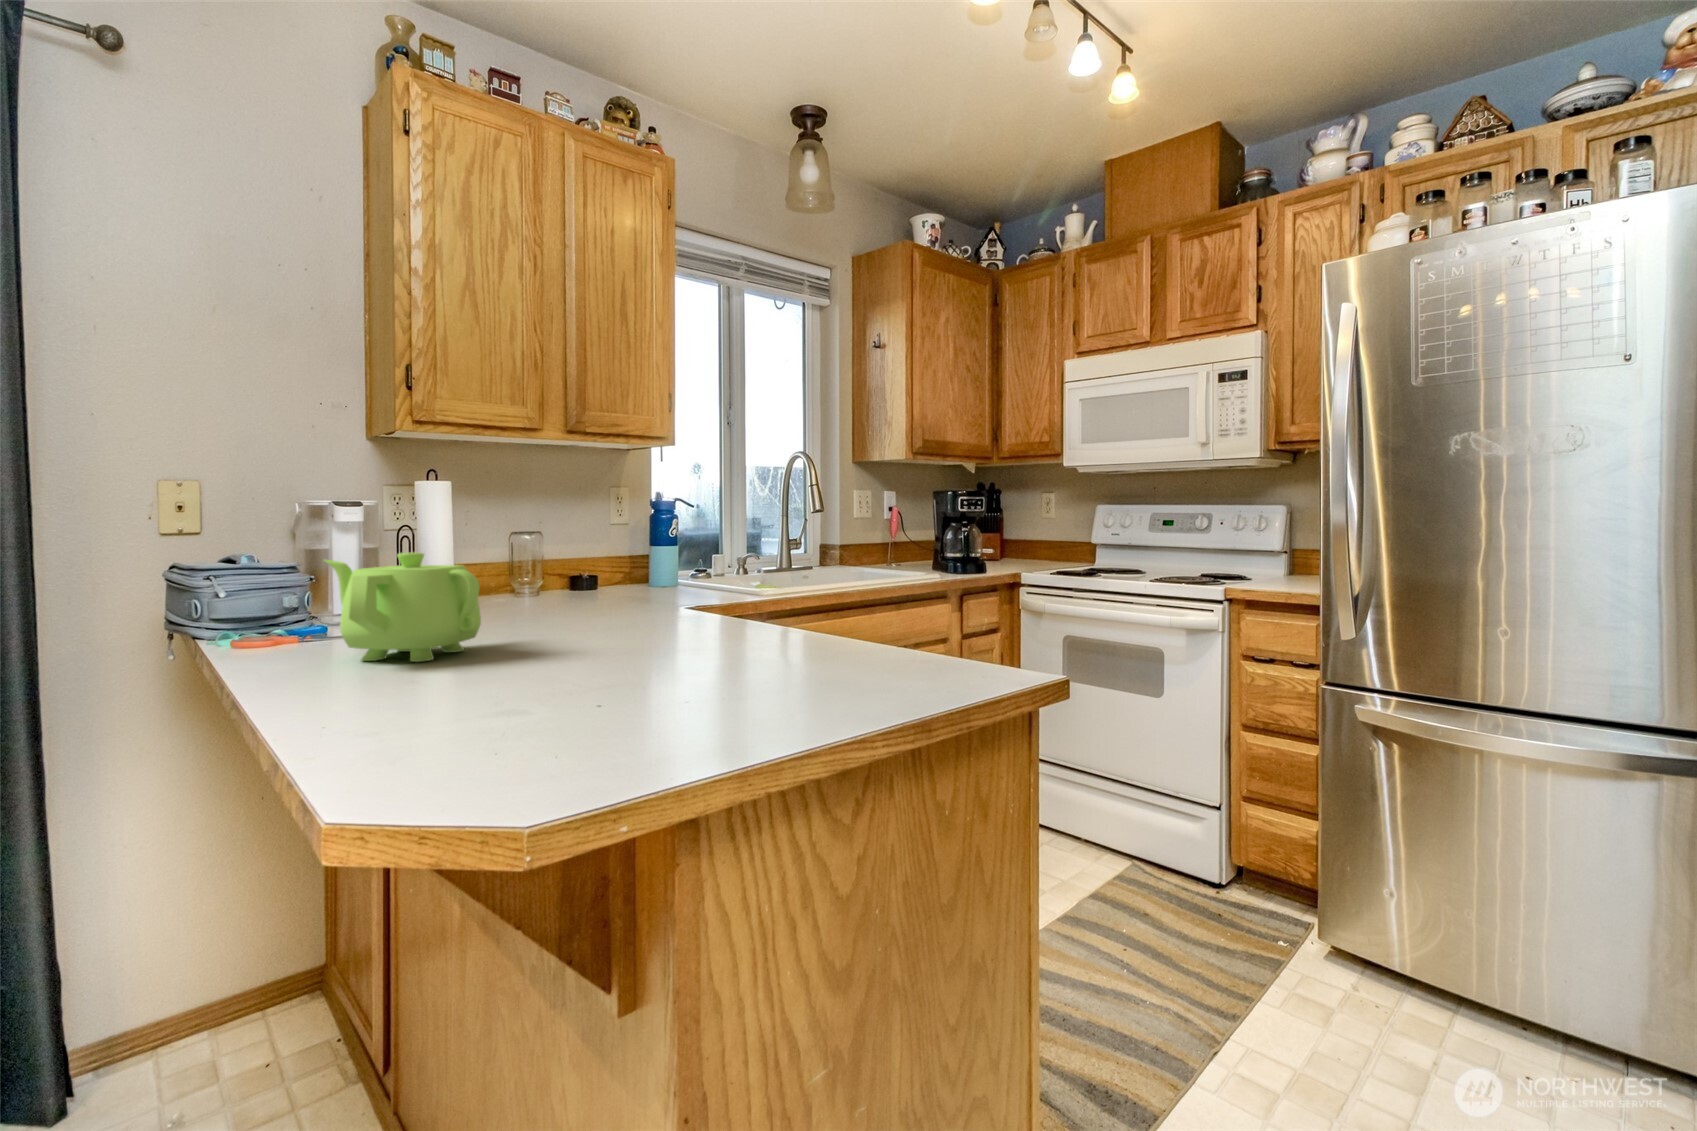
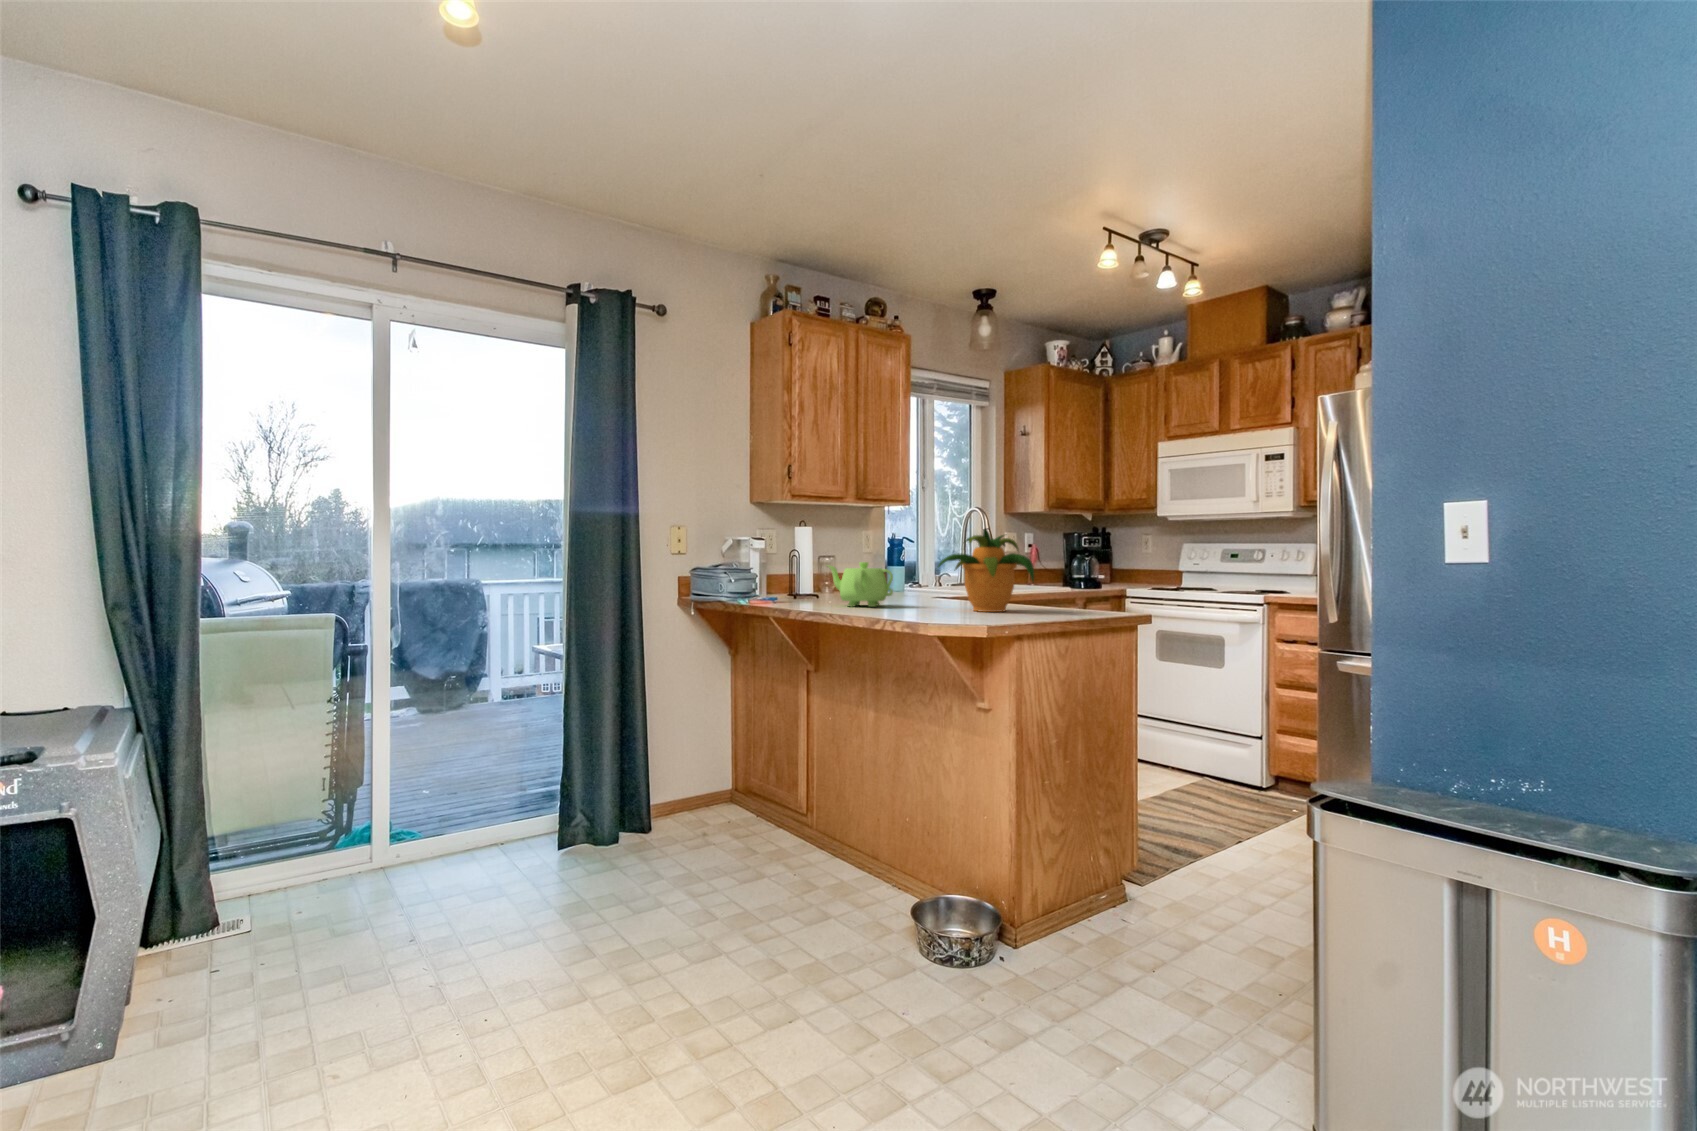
potted plant: none [522,468,787,683] -> present [938,529,1034,612]

